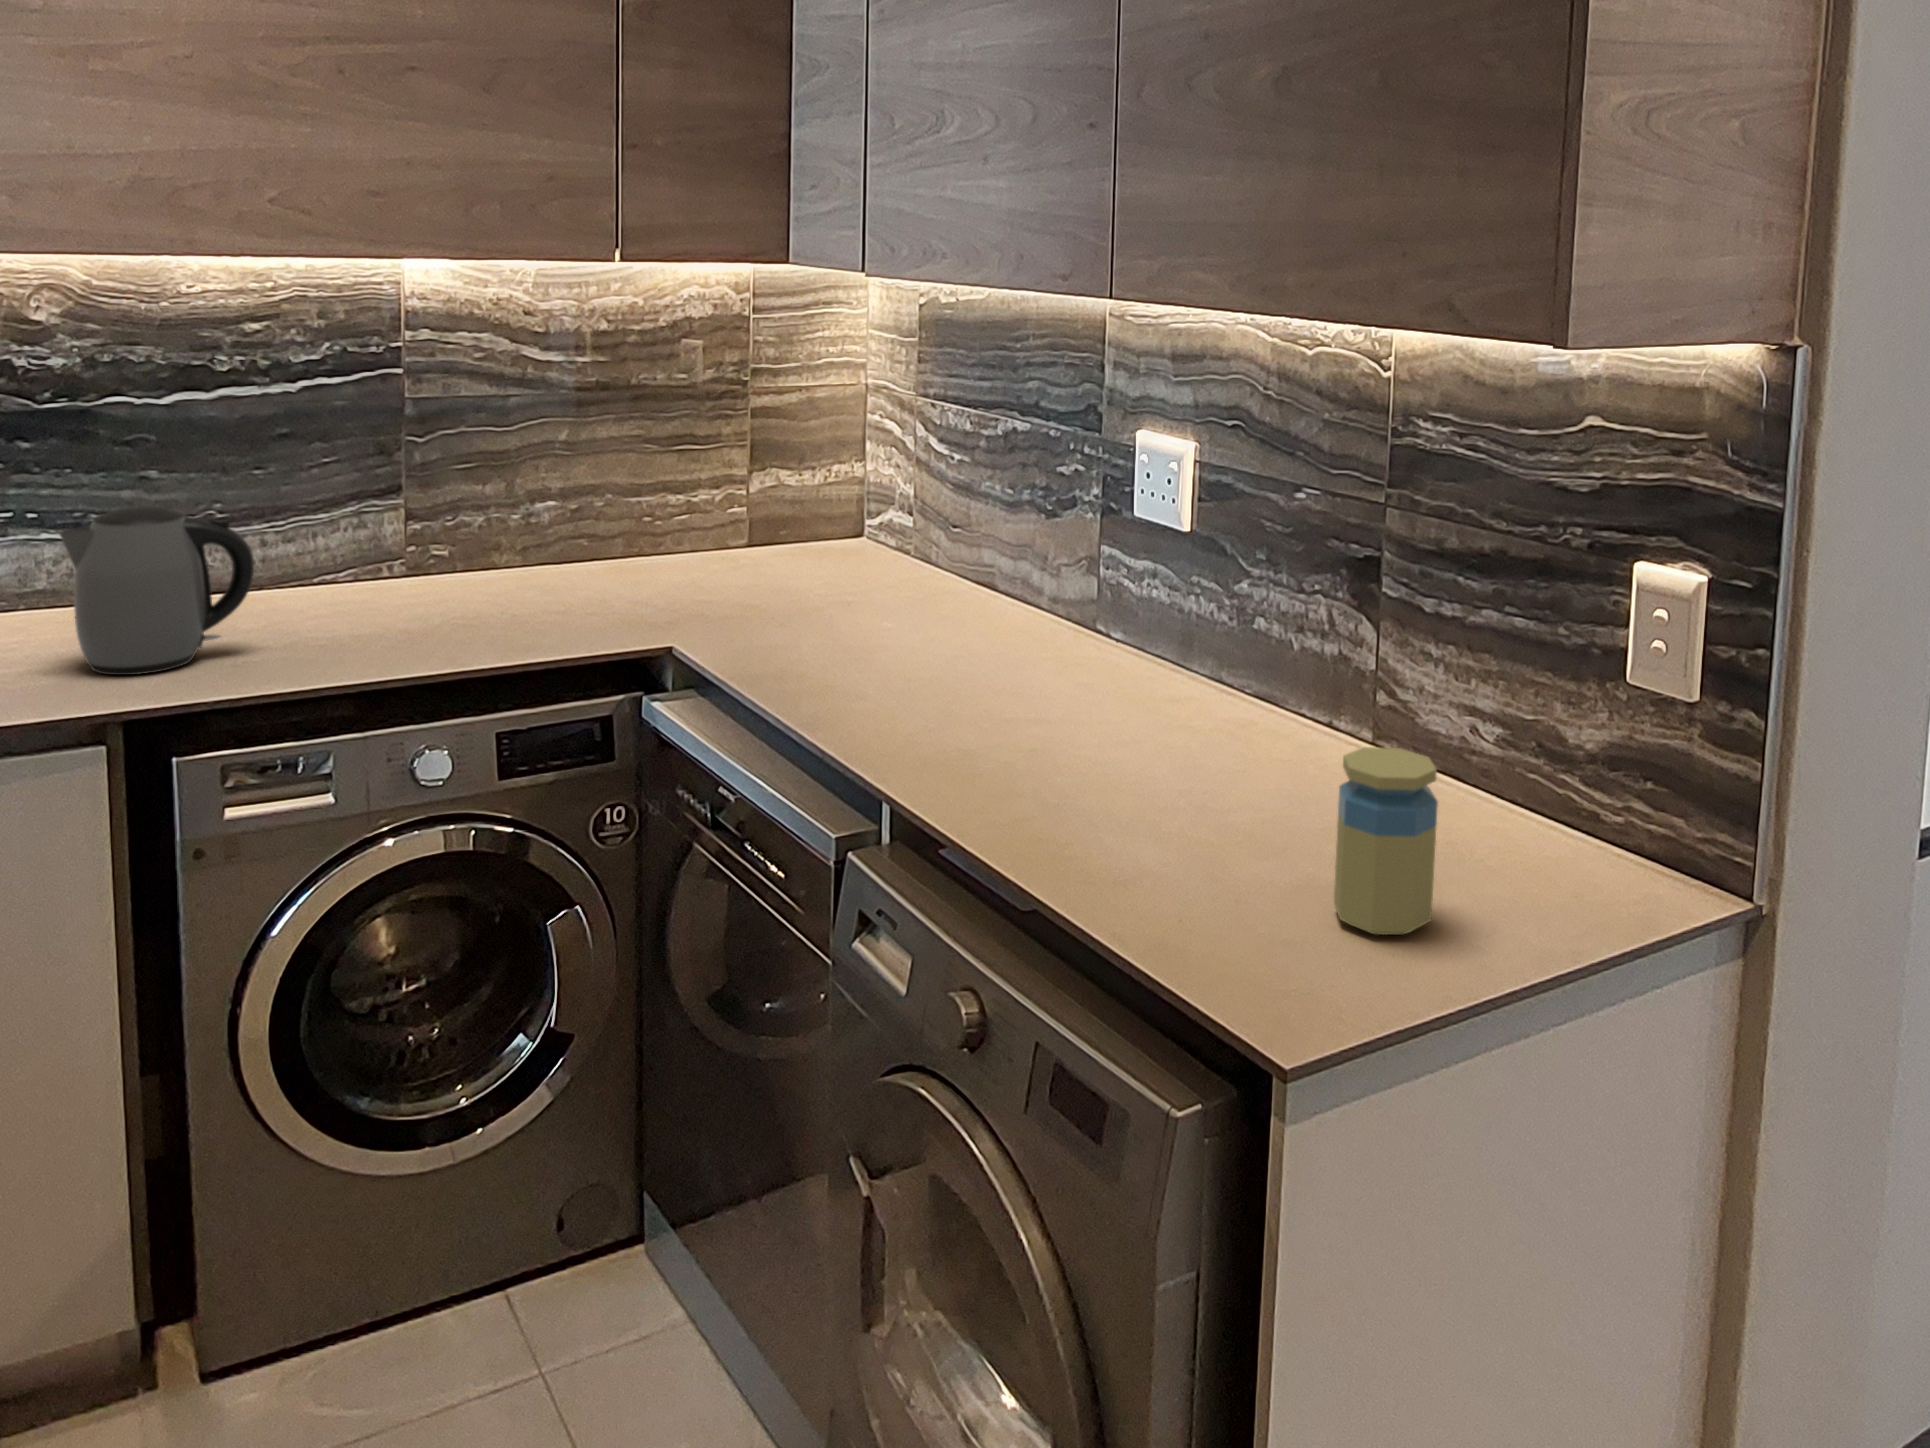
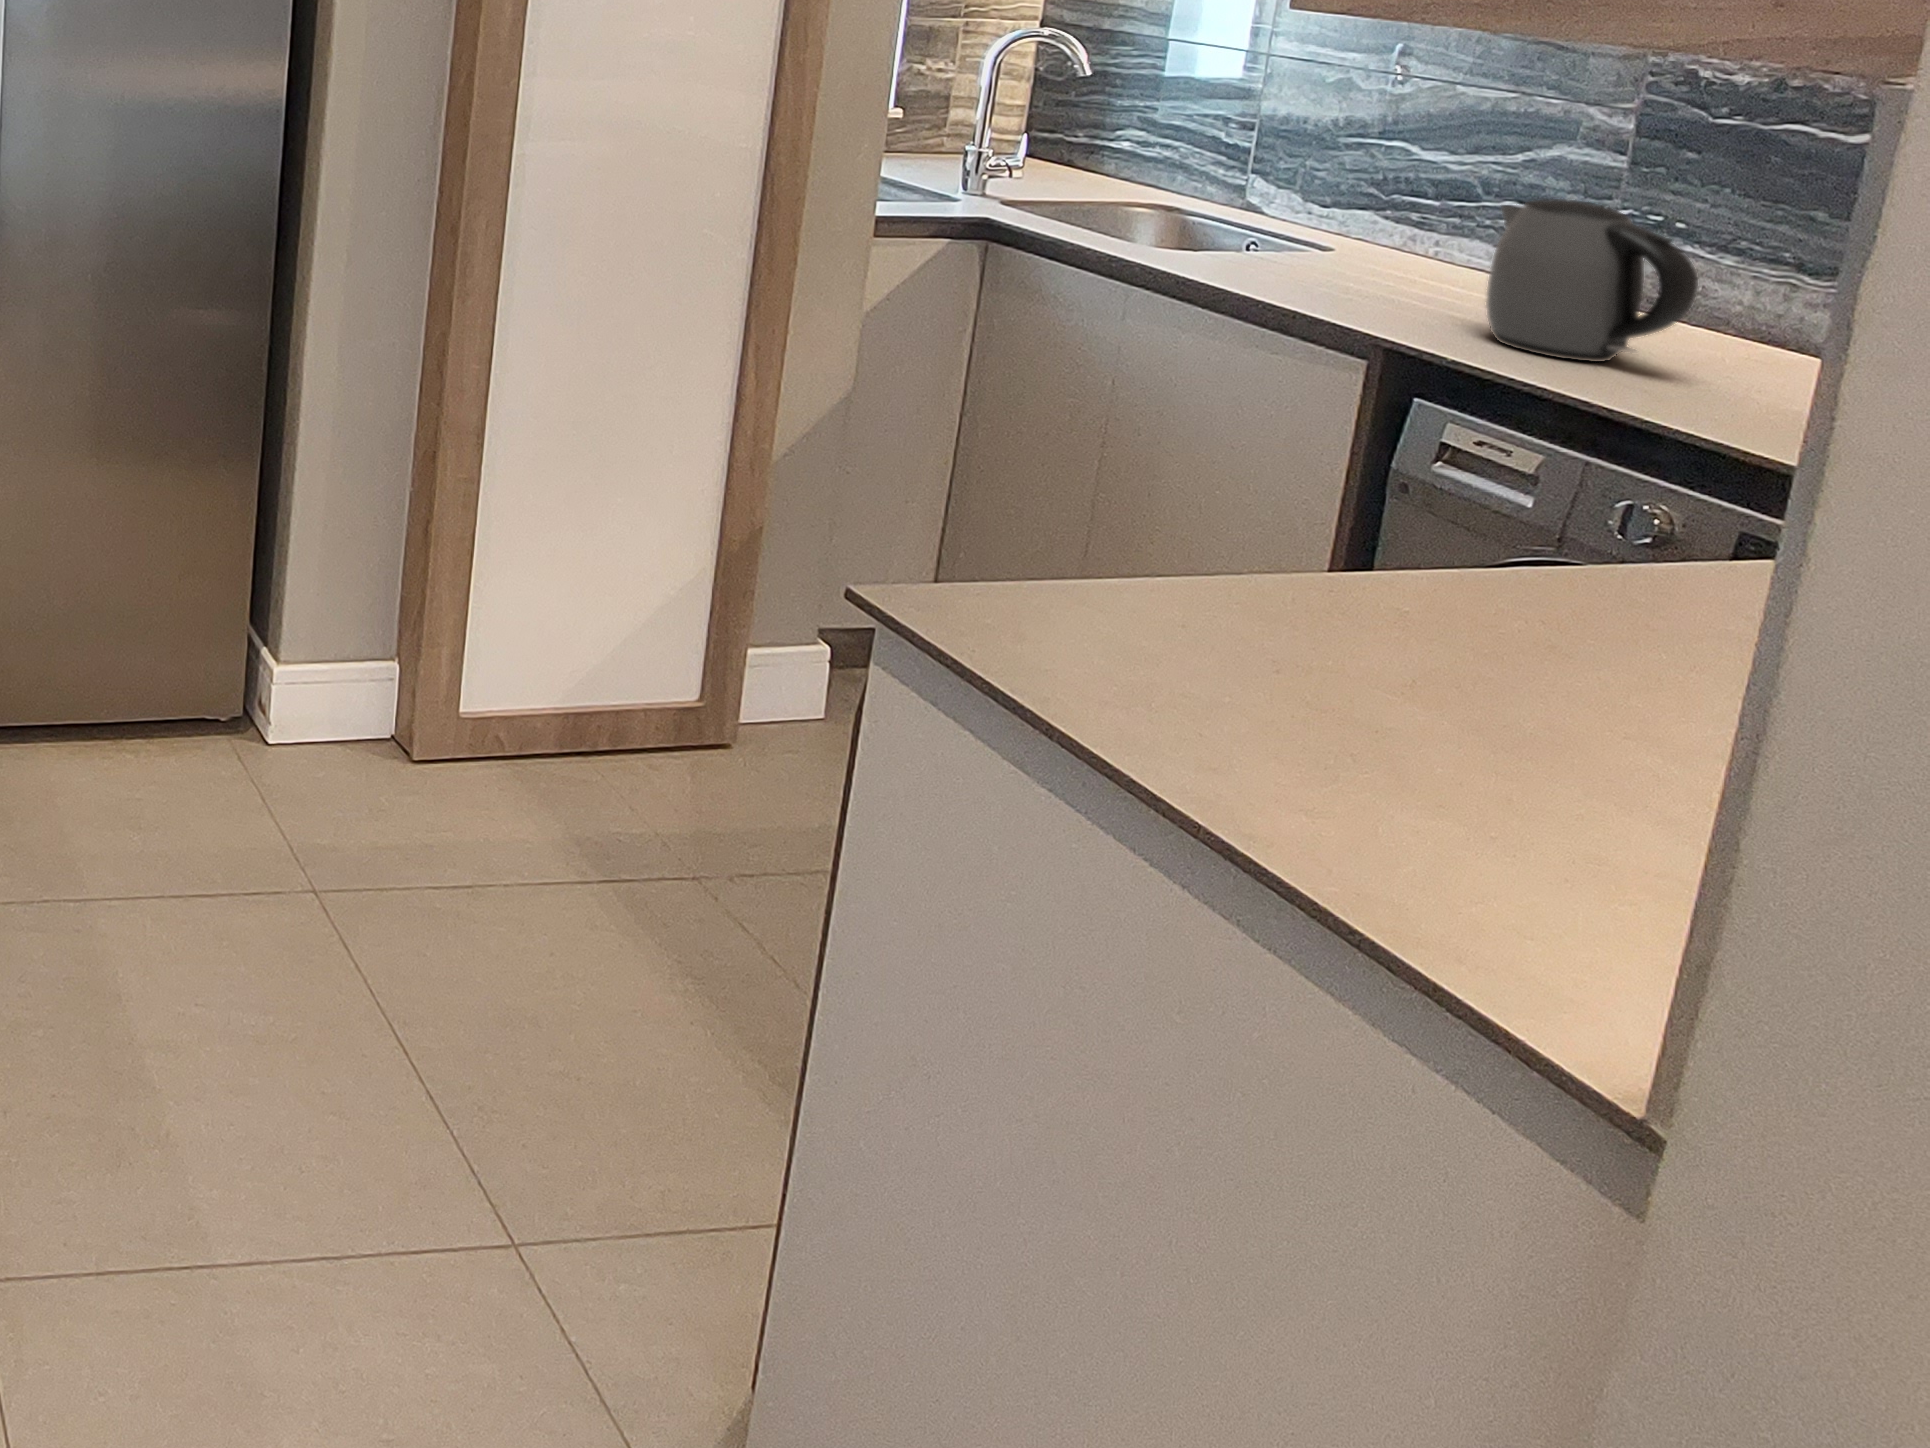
jar: present [1334,747,1438,935] -> none [1372,610,1593,886]

